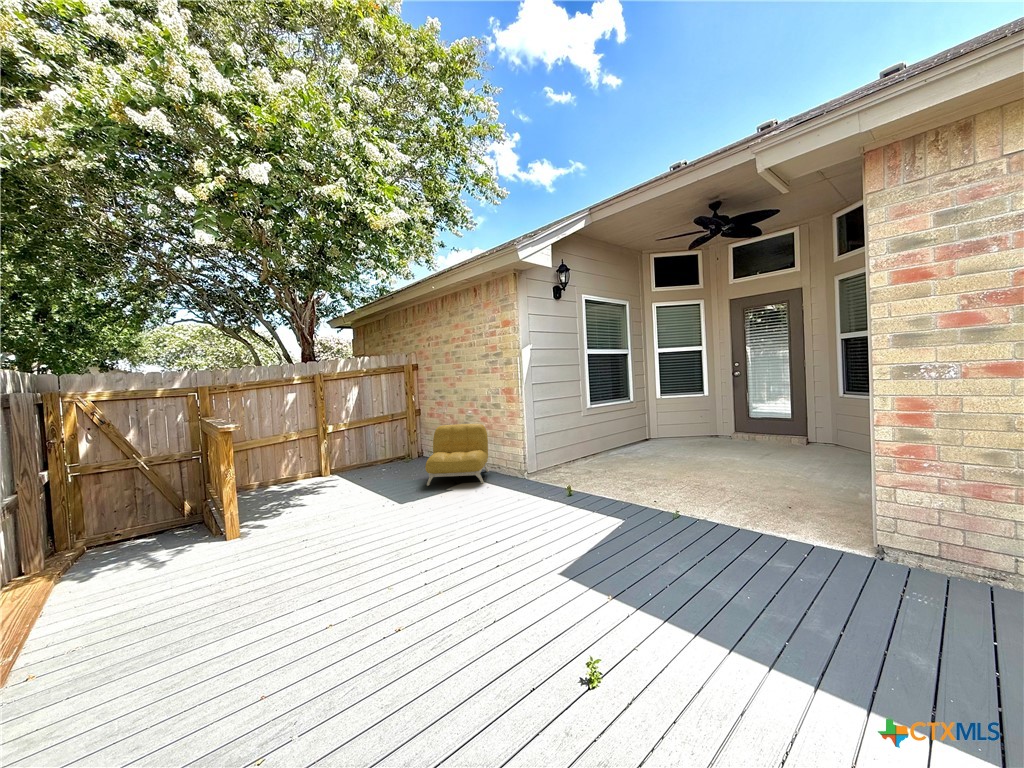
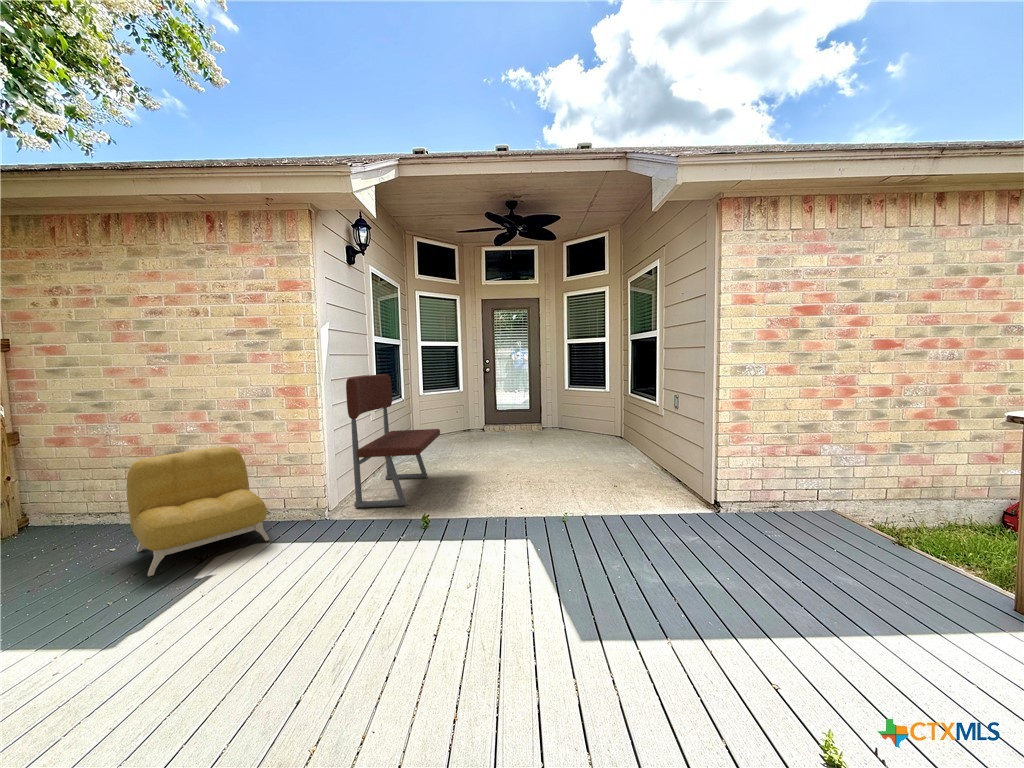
bench: none [537,380,630,483] -> present [346,374,440,507]

